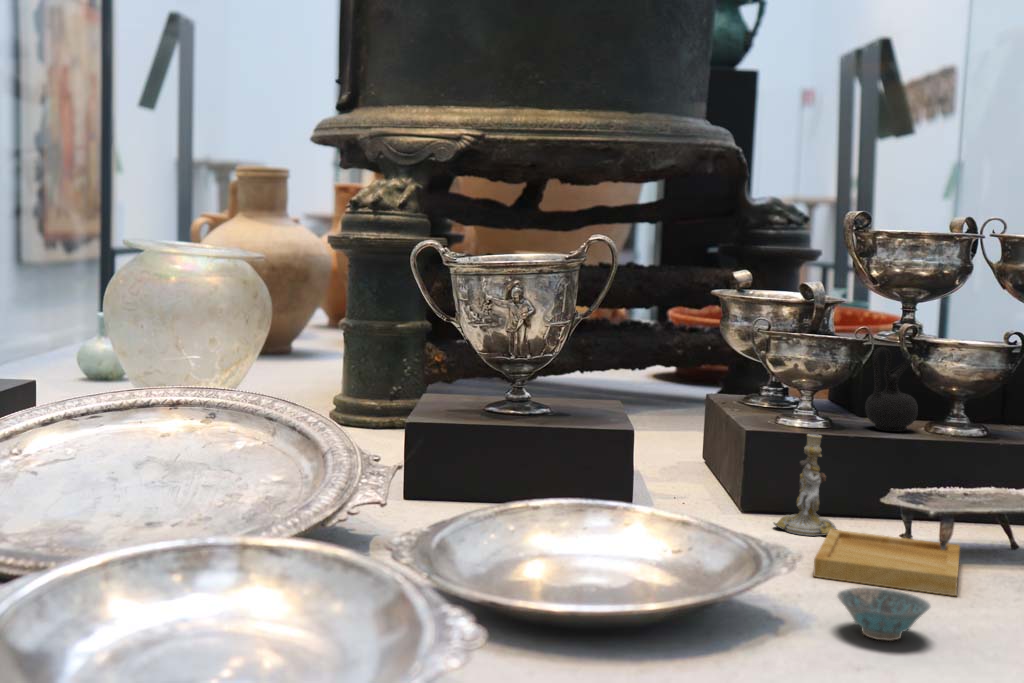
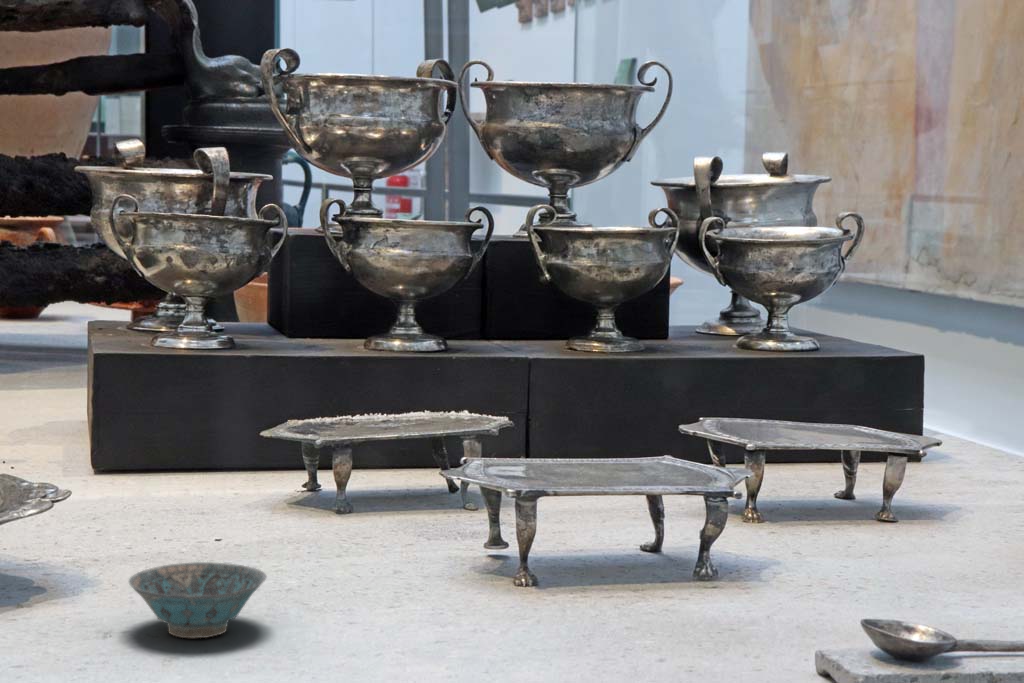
ceramic jug: present [865,347,918,432] -> none [276,230,348,351]
candlestick: present [774,434,838,536] -> none [124,355,220,505]
tray: present [813,529,960,596] -> none [143,492,375,568]

